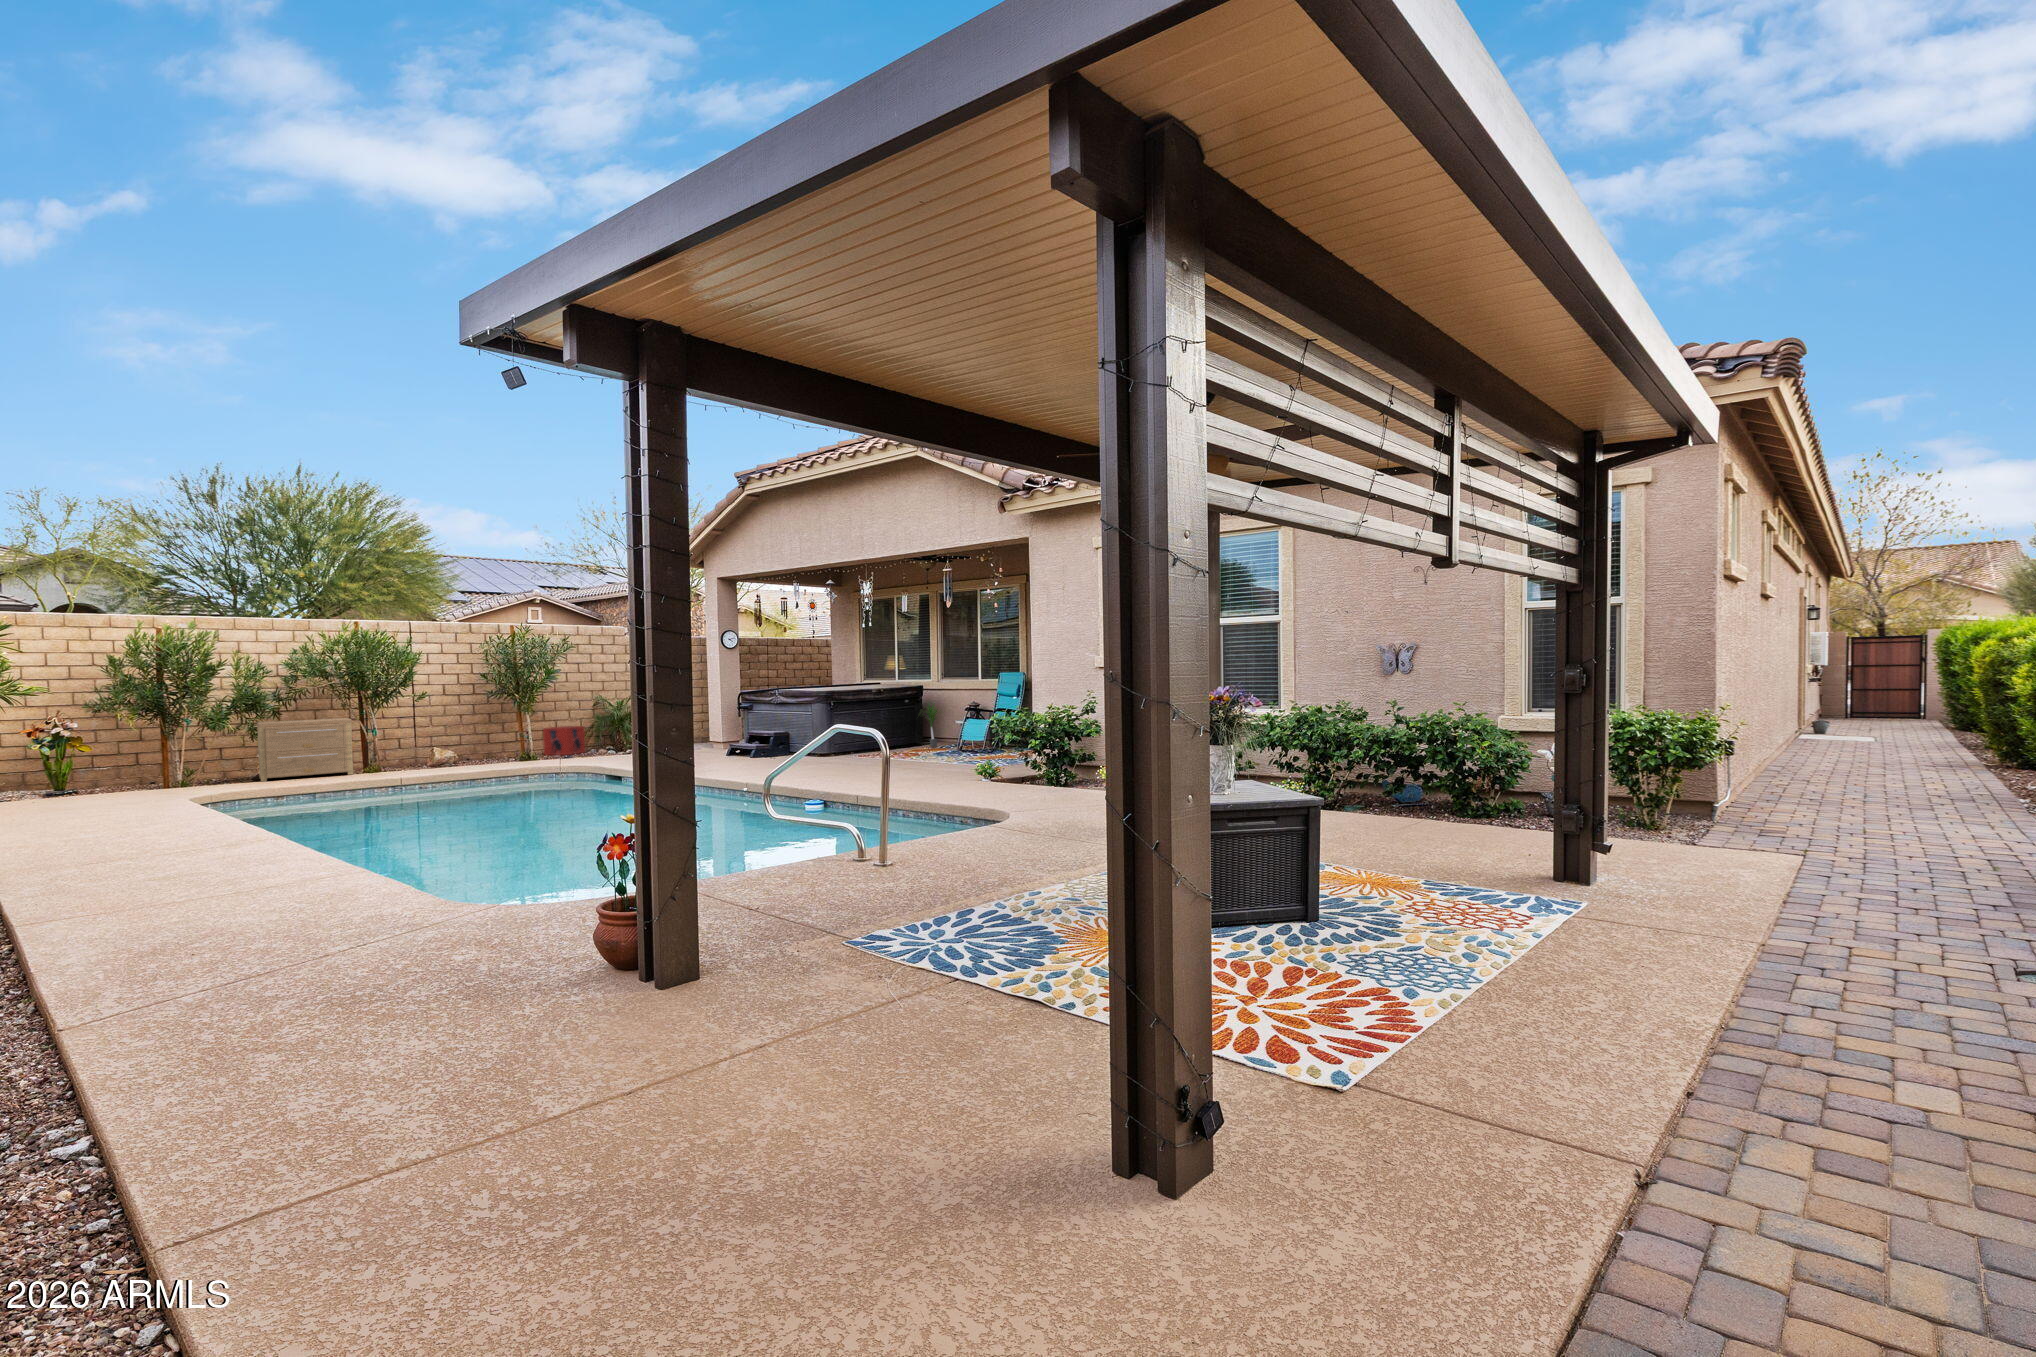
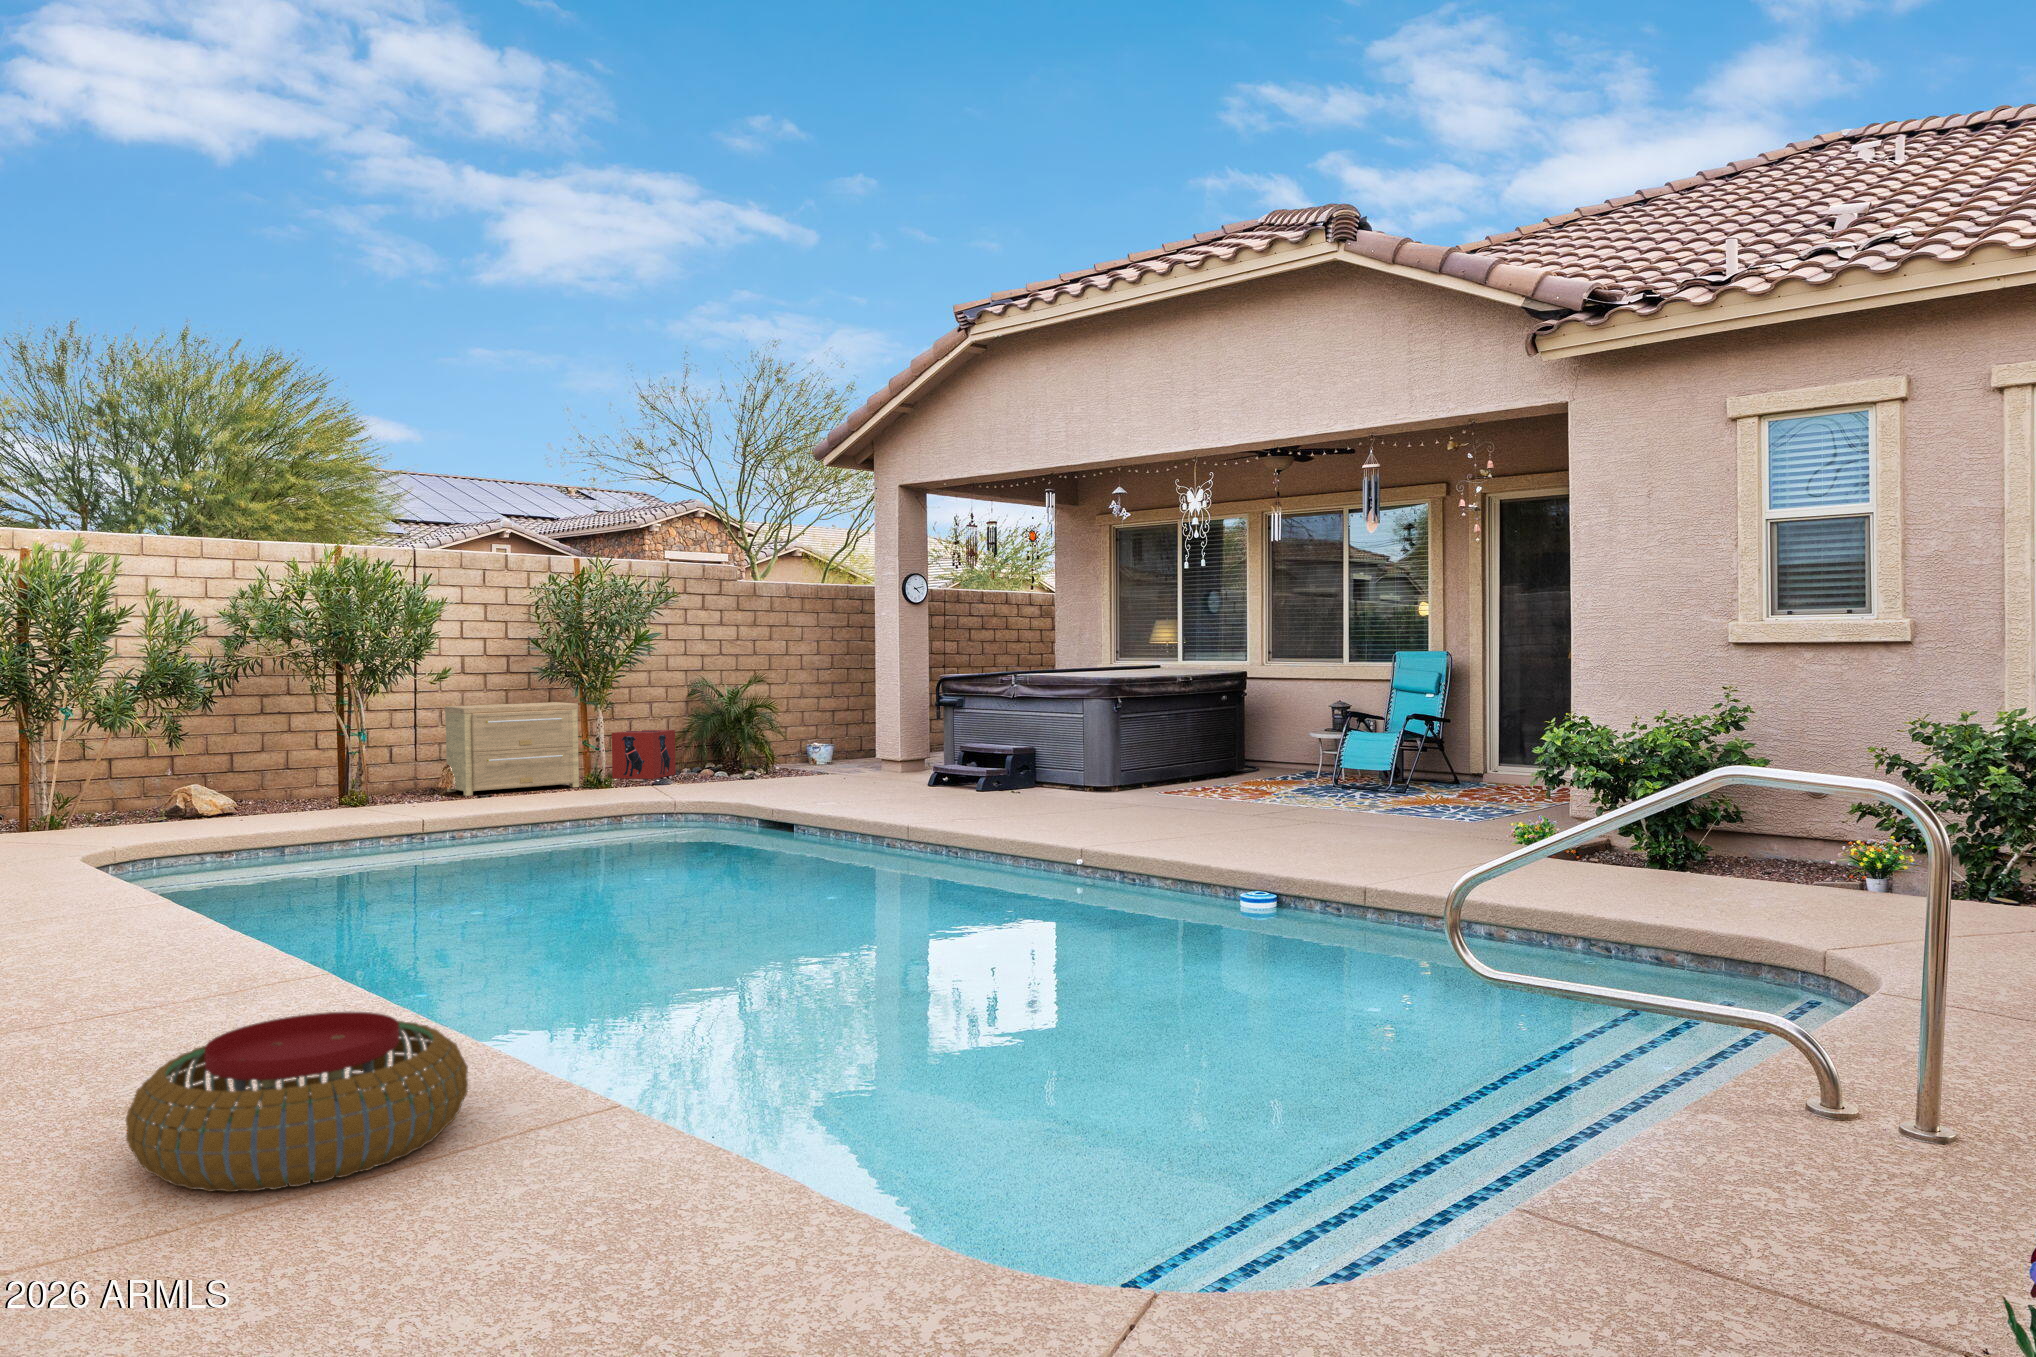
potted plant: present [926,705,938,746] -> none [1235,694,1288,775]
side table: present [257,718,353,782] -> present [445,702,579,796]
pouf: none [133,843,290,905] -> present [126,1012,468,1192]

